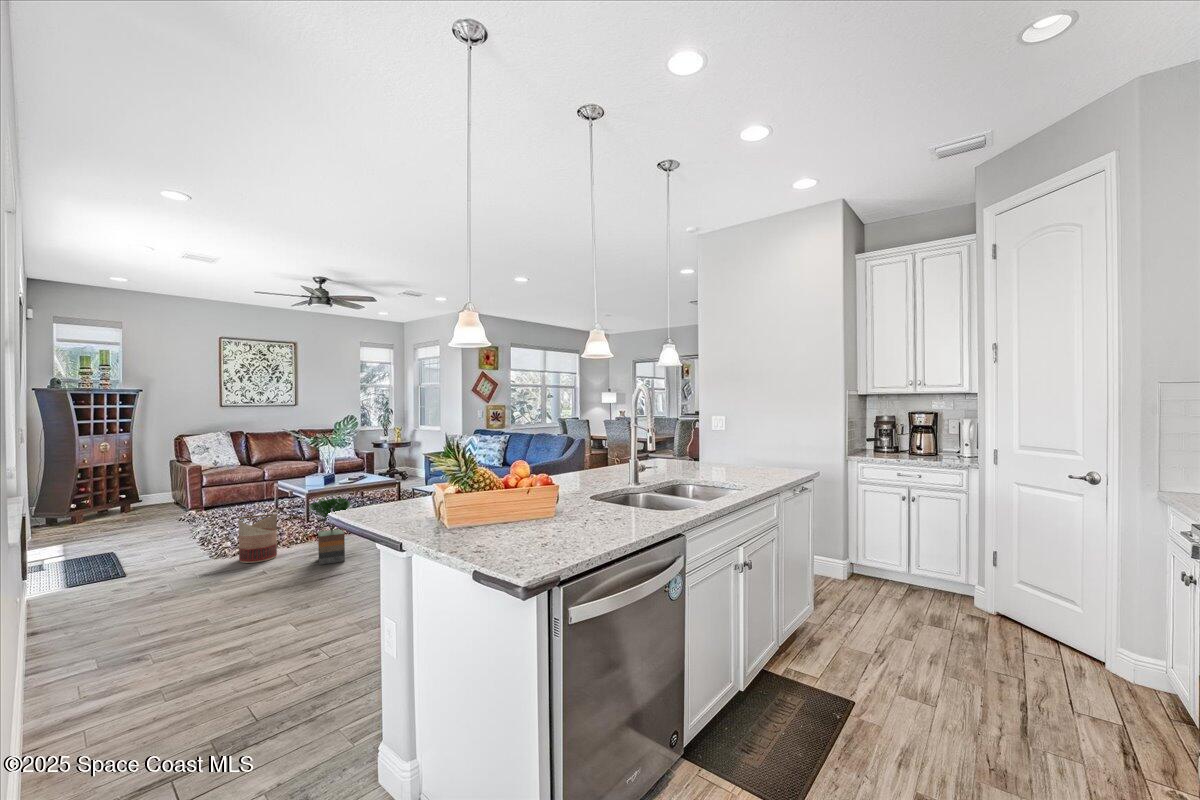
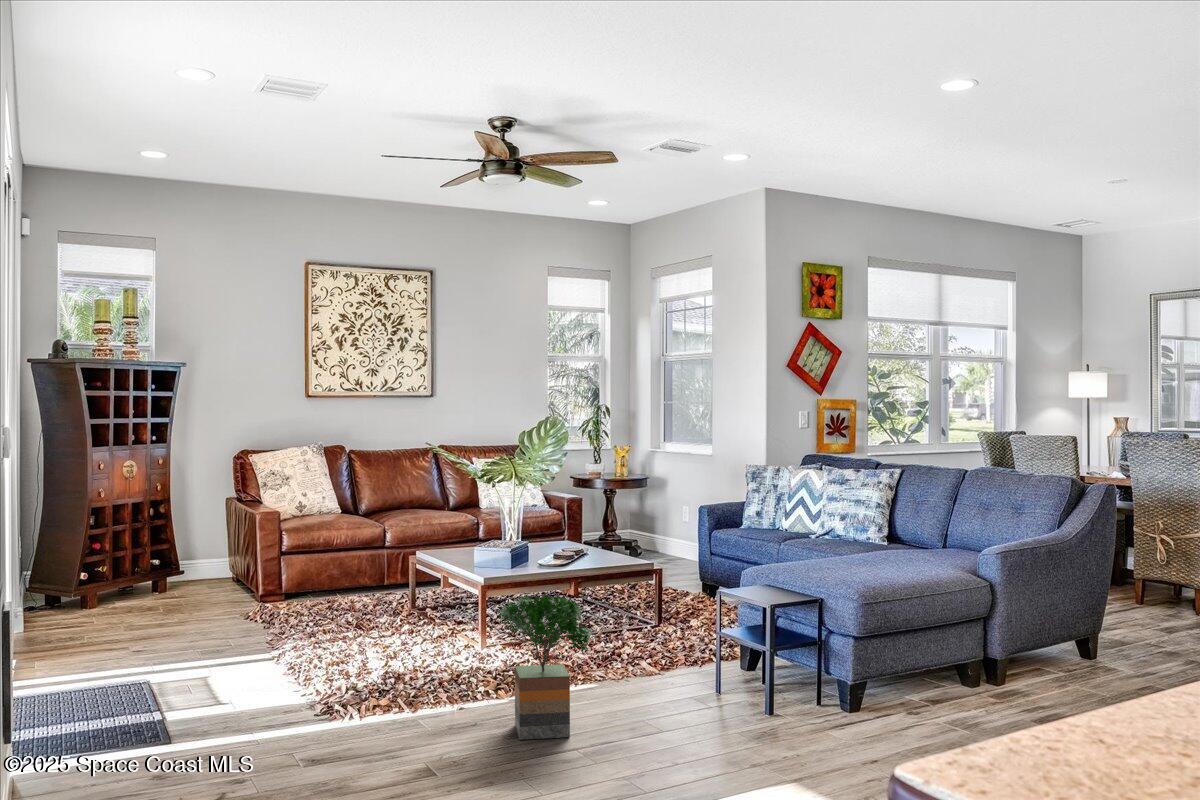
basket: present [238,513,277,563] -> none [364,620,434,719]

